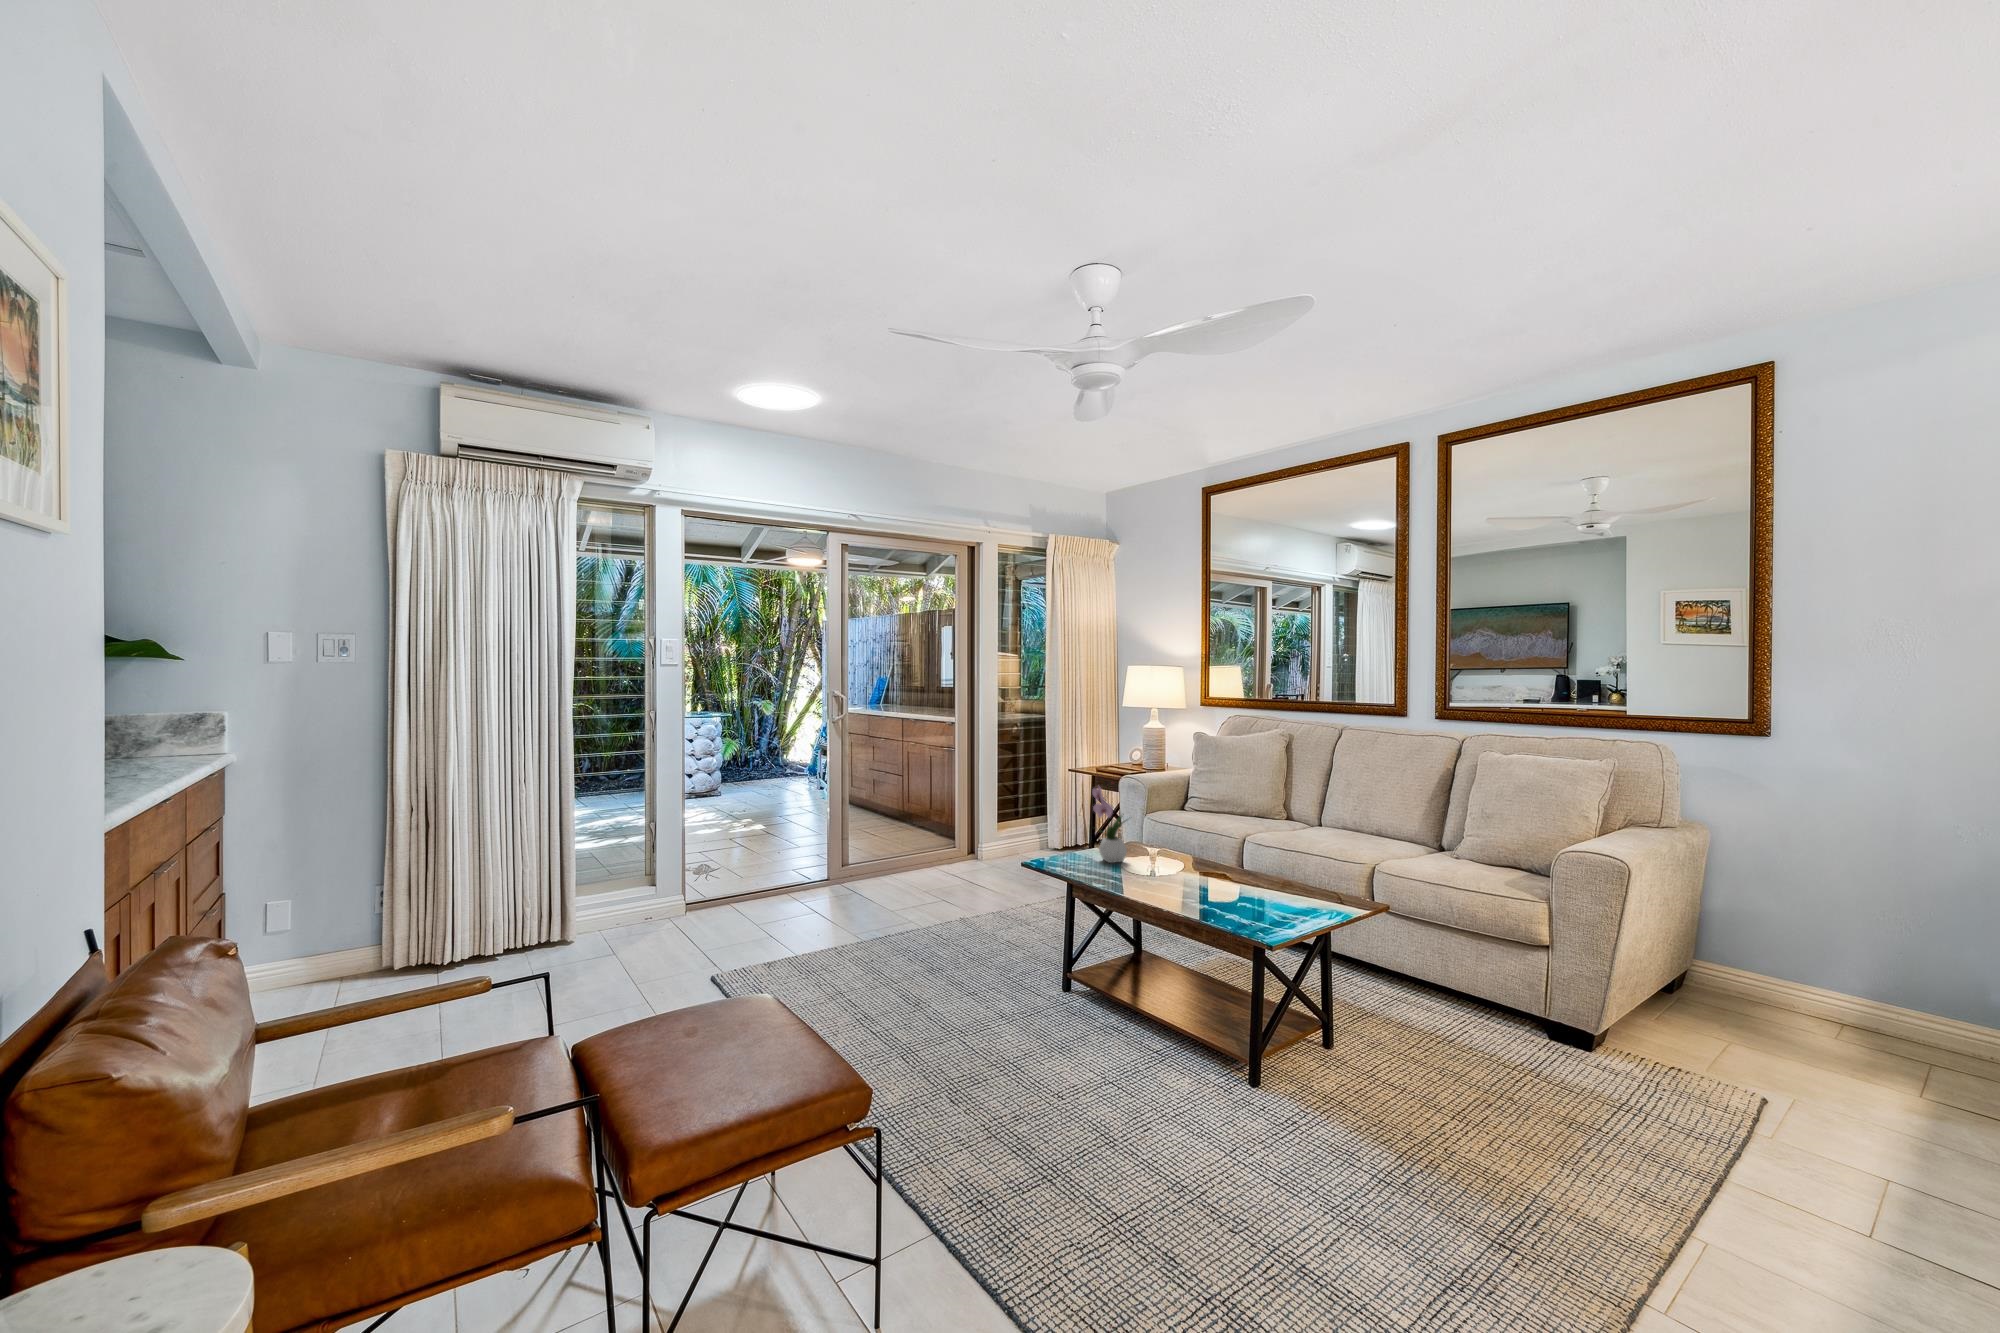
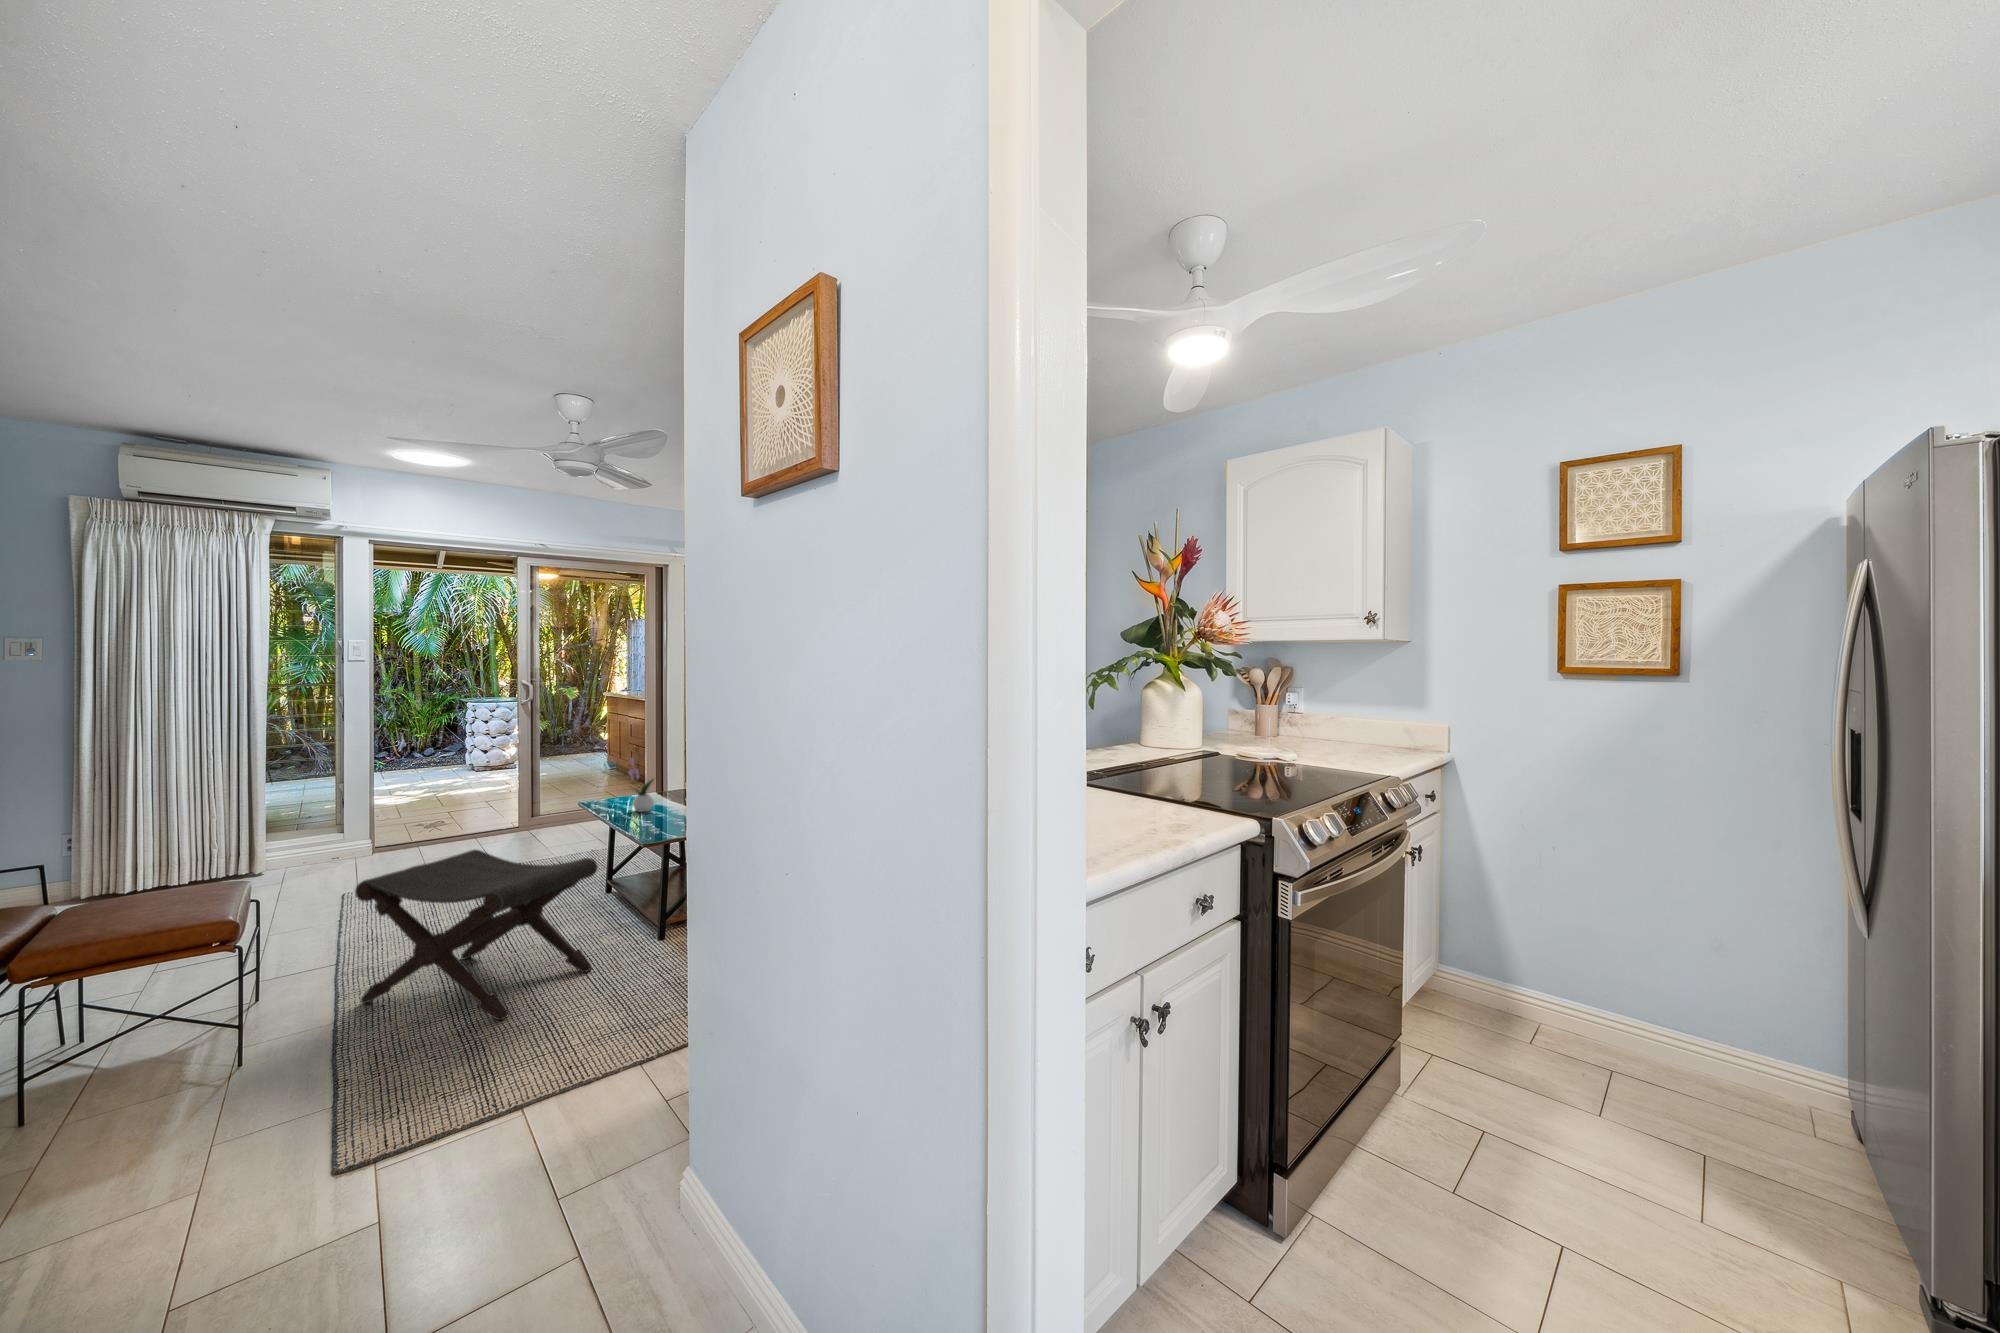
footstool: none [962,926,1233,1213] -> present [355,850,598,1020]

